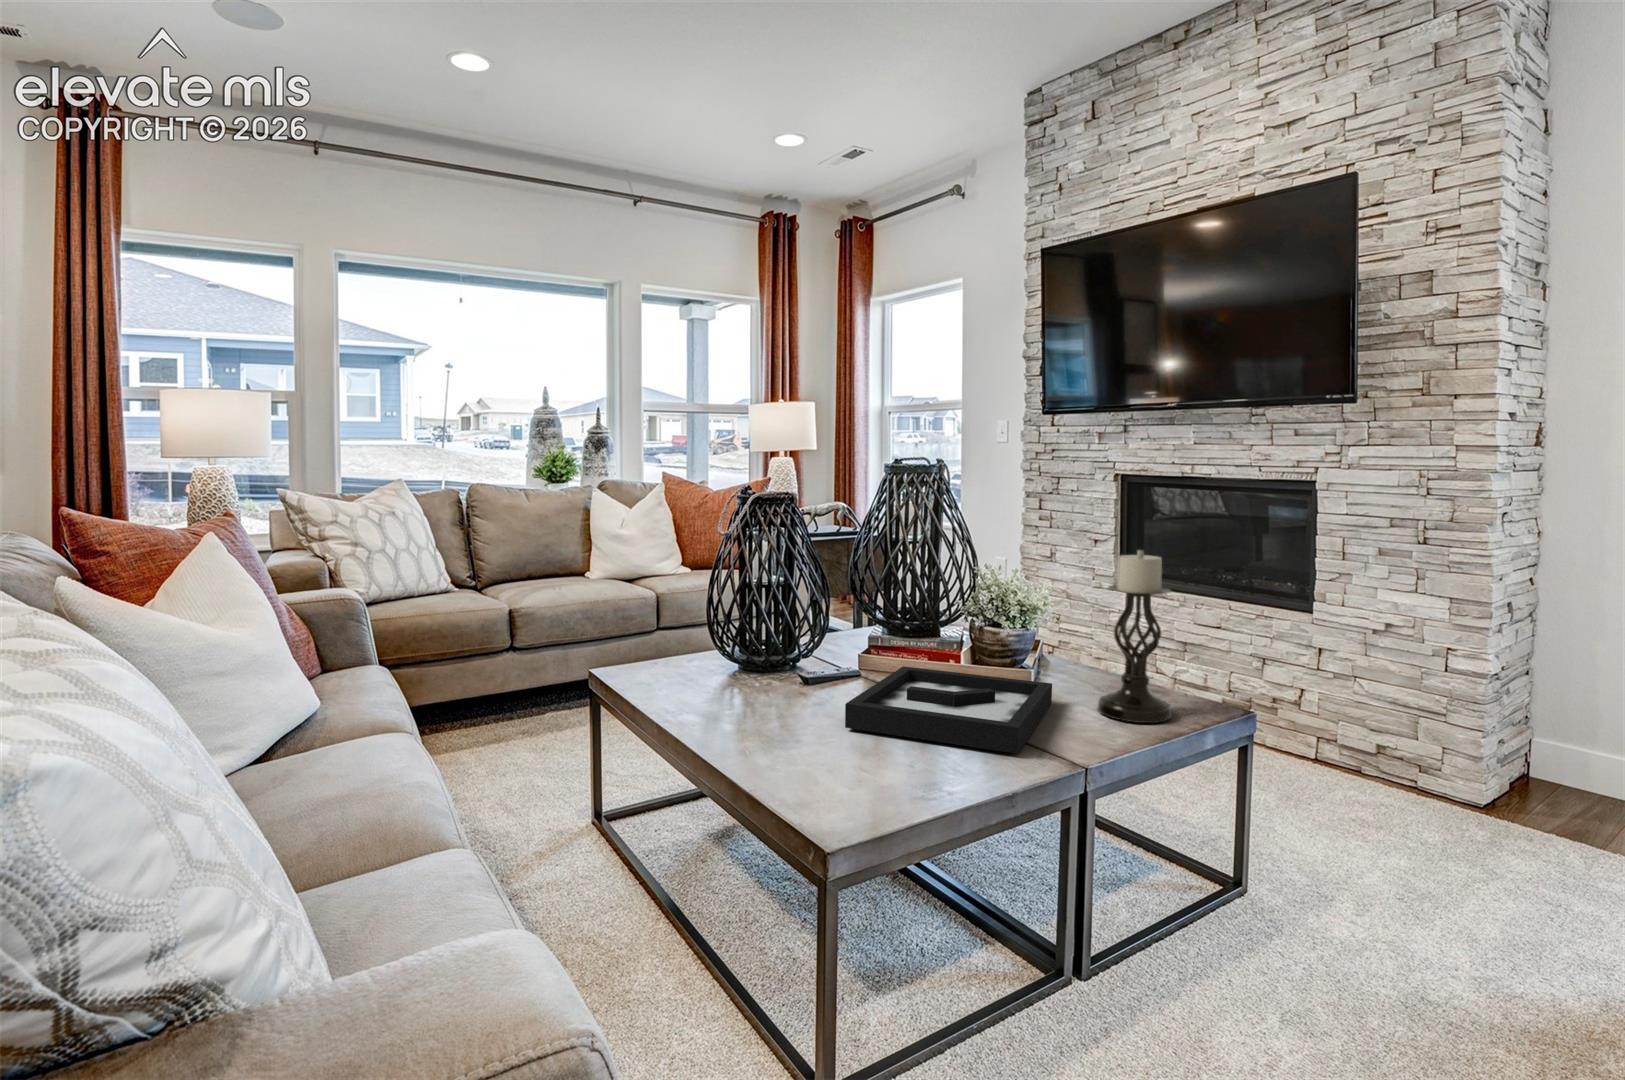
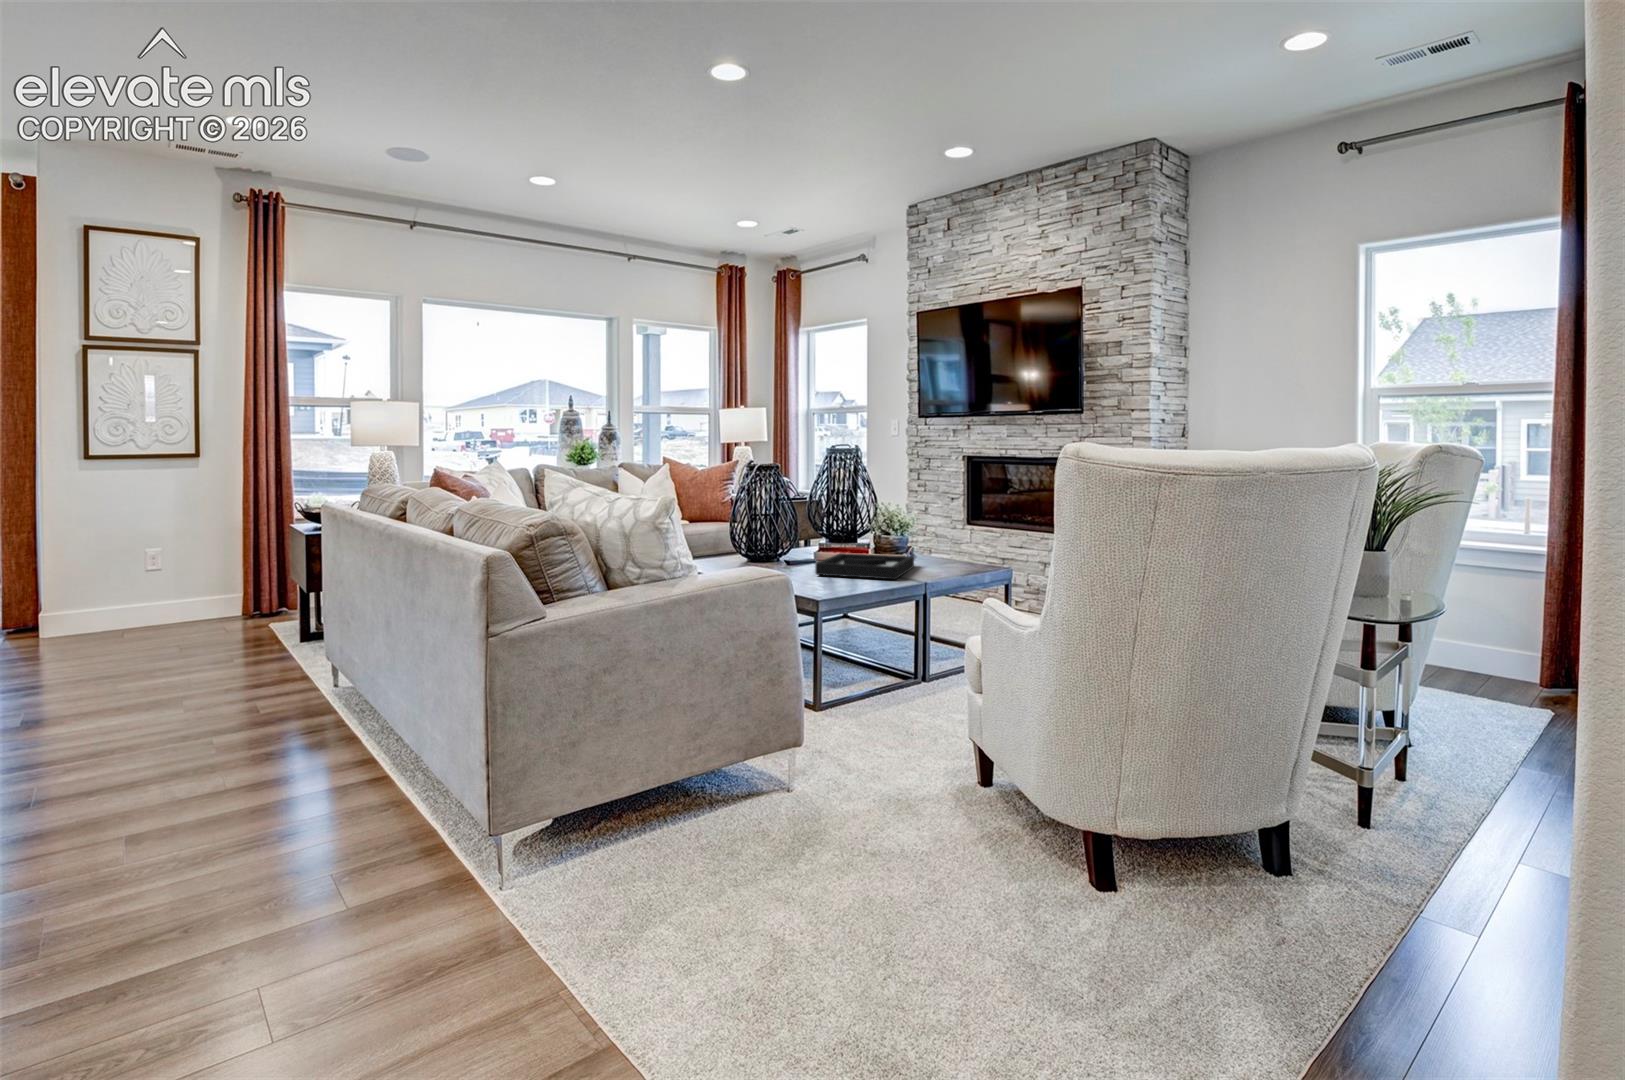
candle holder: present [1097,550,1172,723] -> none [935,490,969,571]

